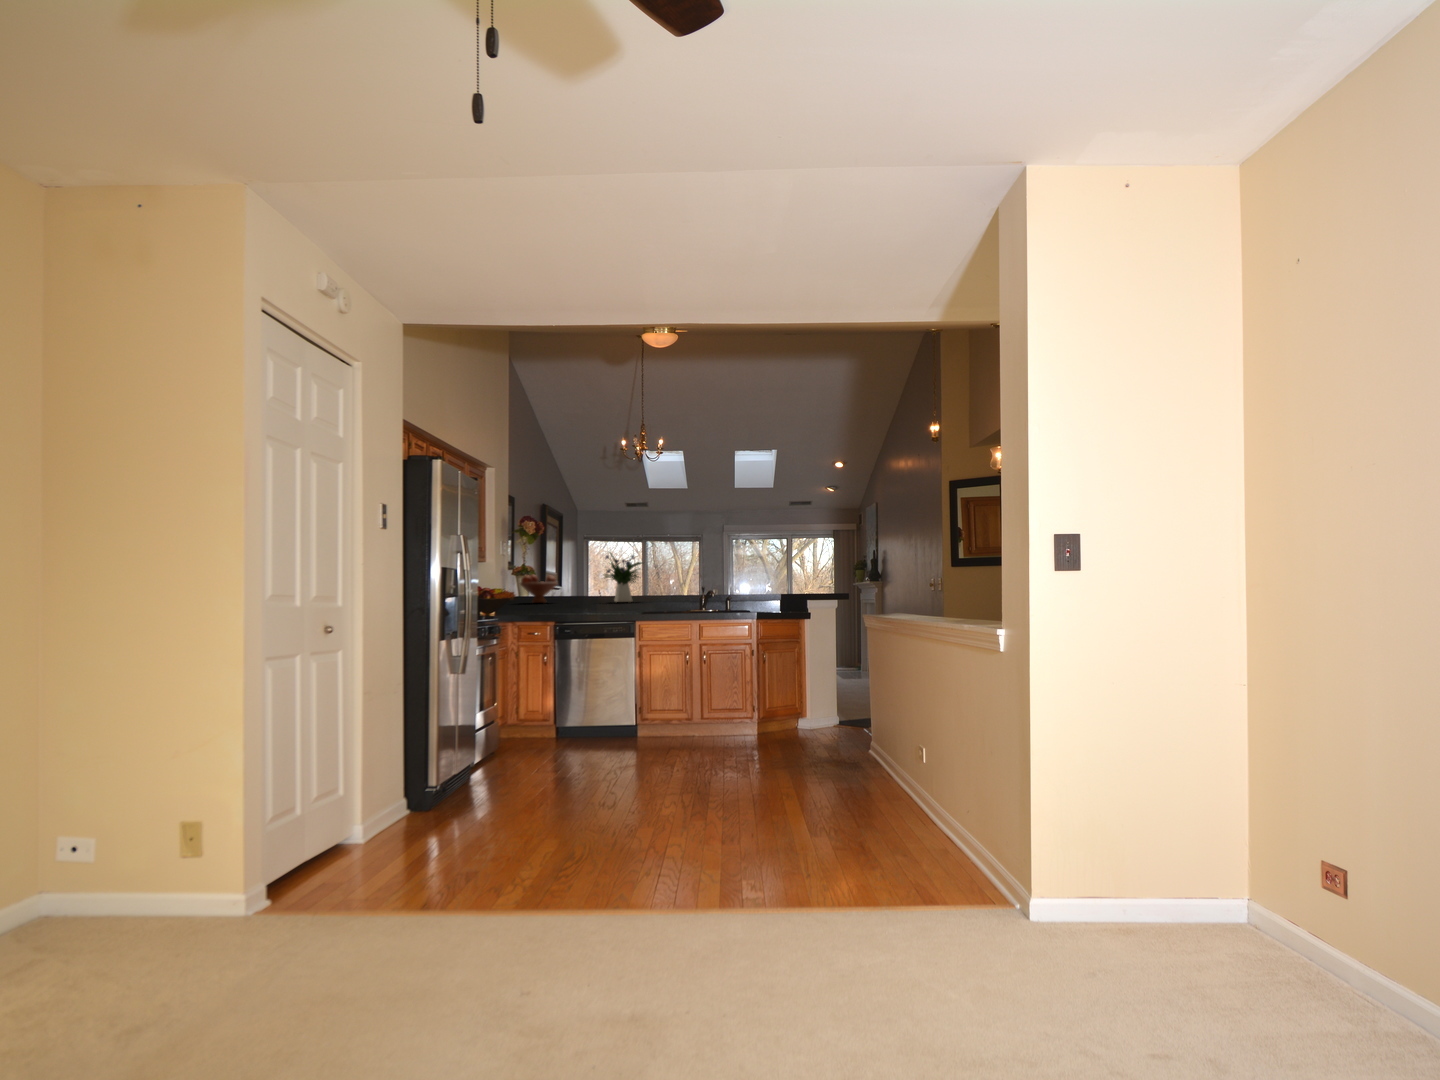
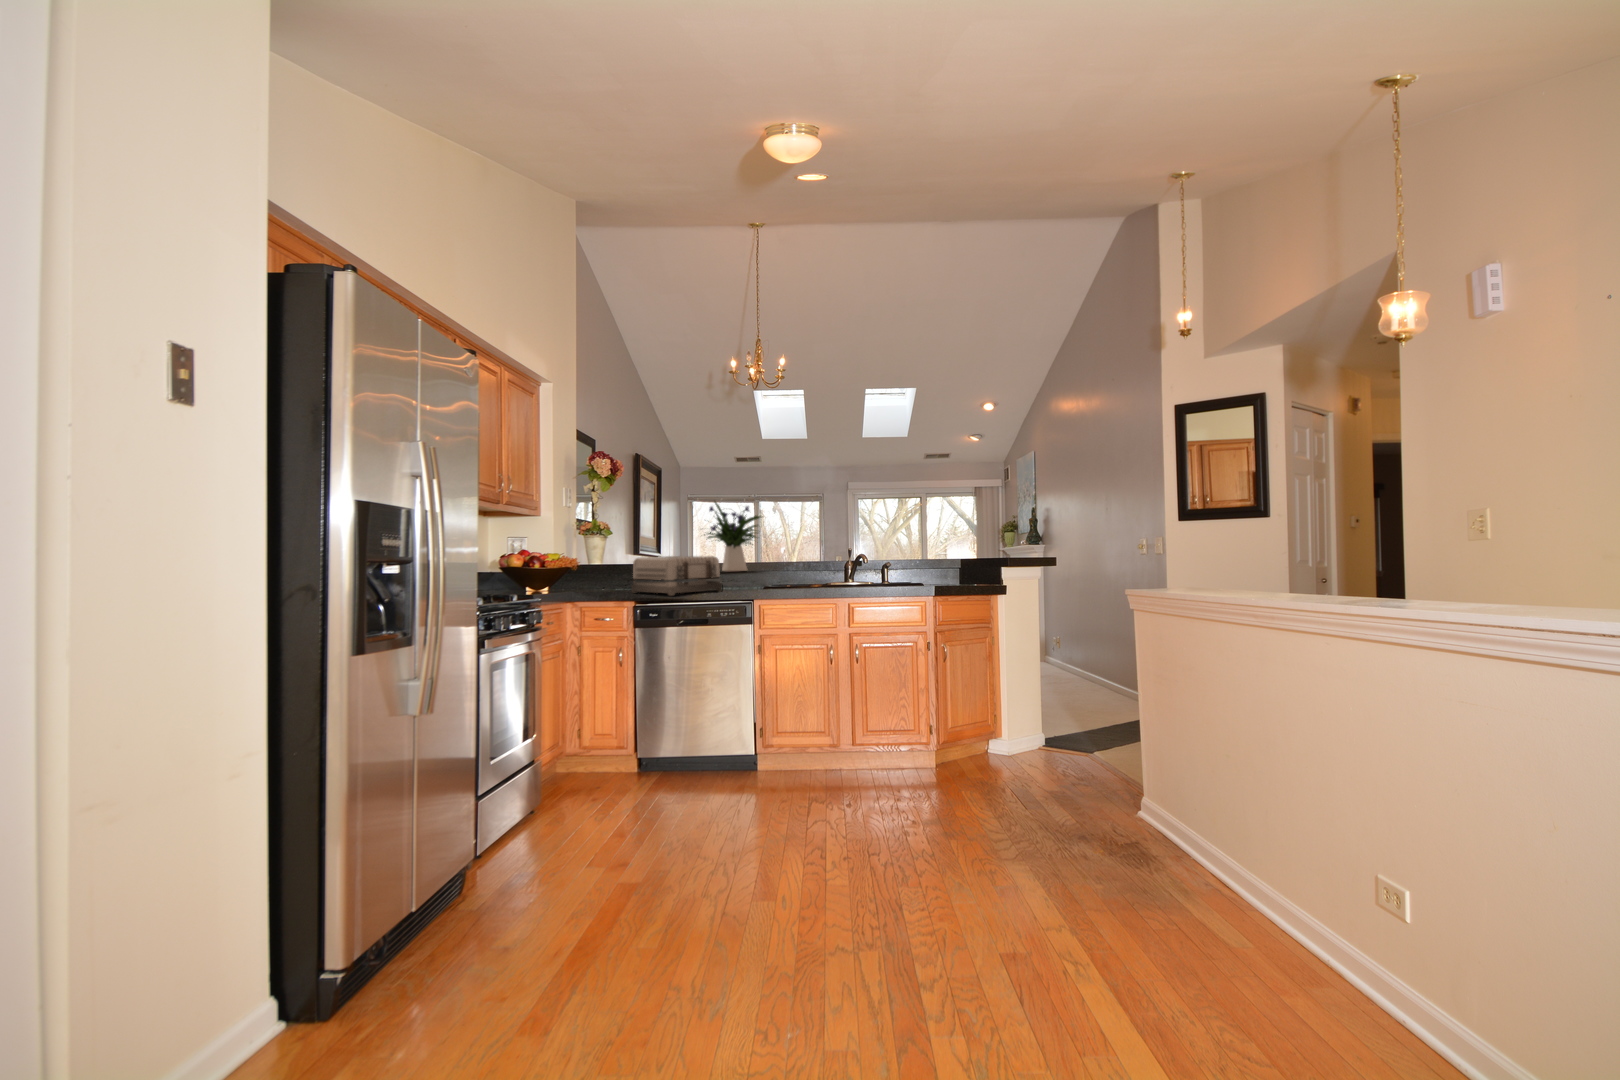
fruit bowl: present [520,575,557,603] -> none [590,534,644,573]
toaster: none [553,591,615,618] -> present [631,556,722,596]

